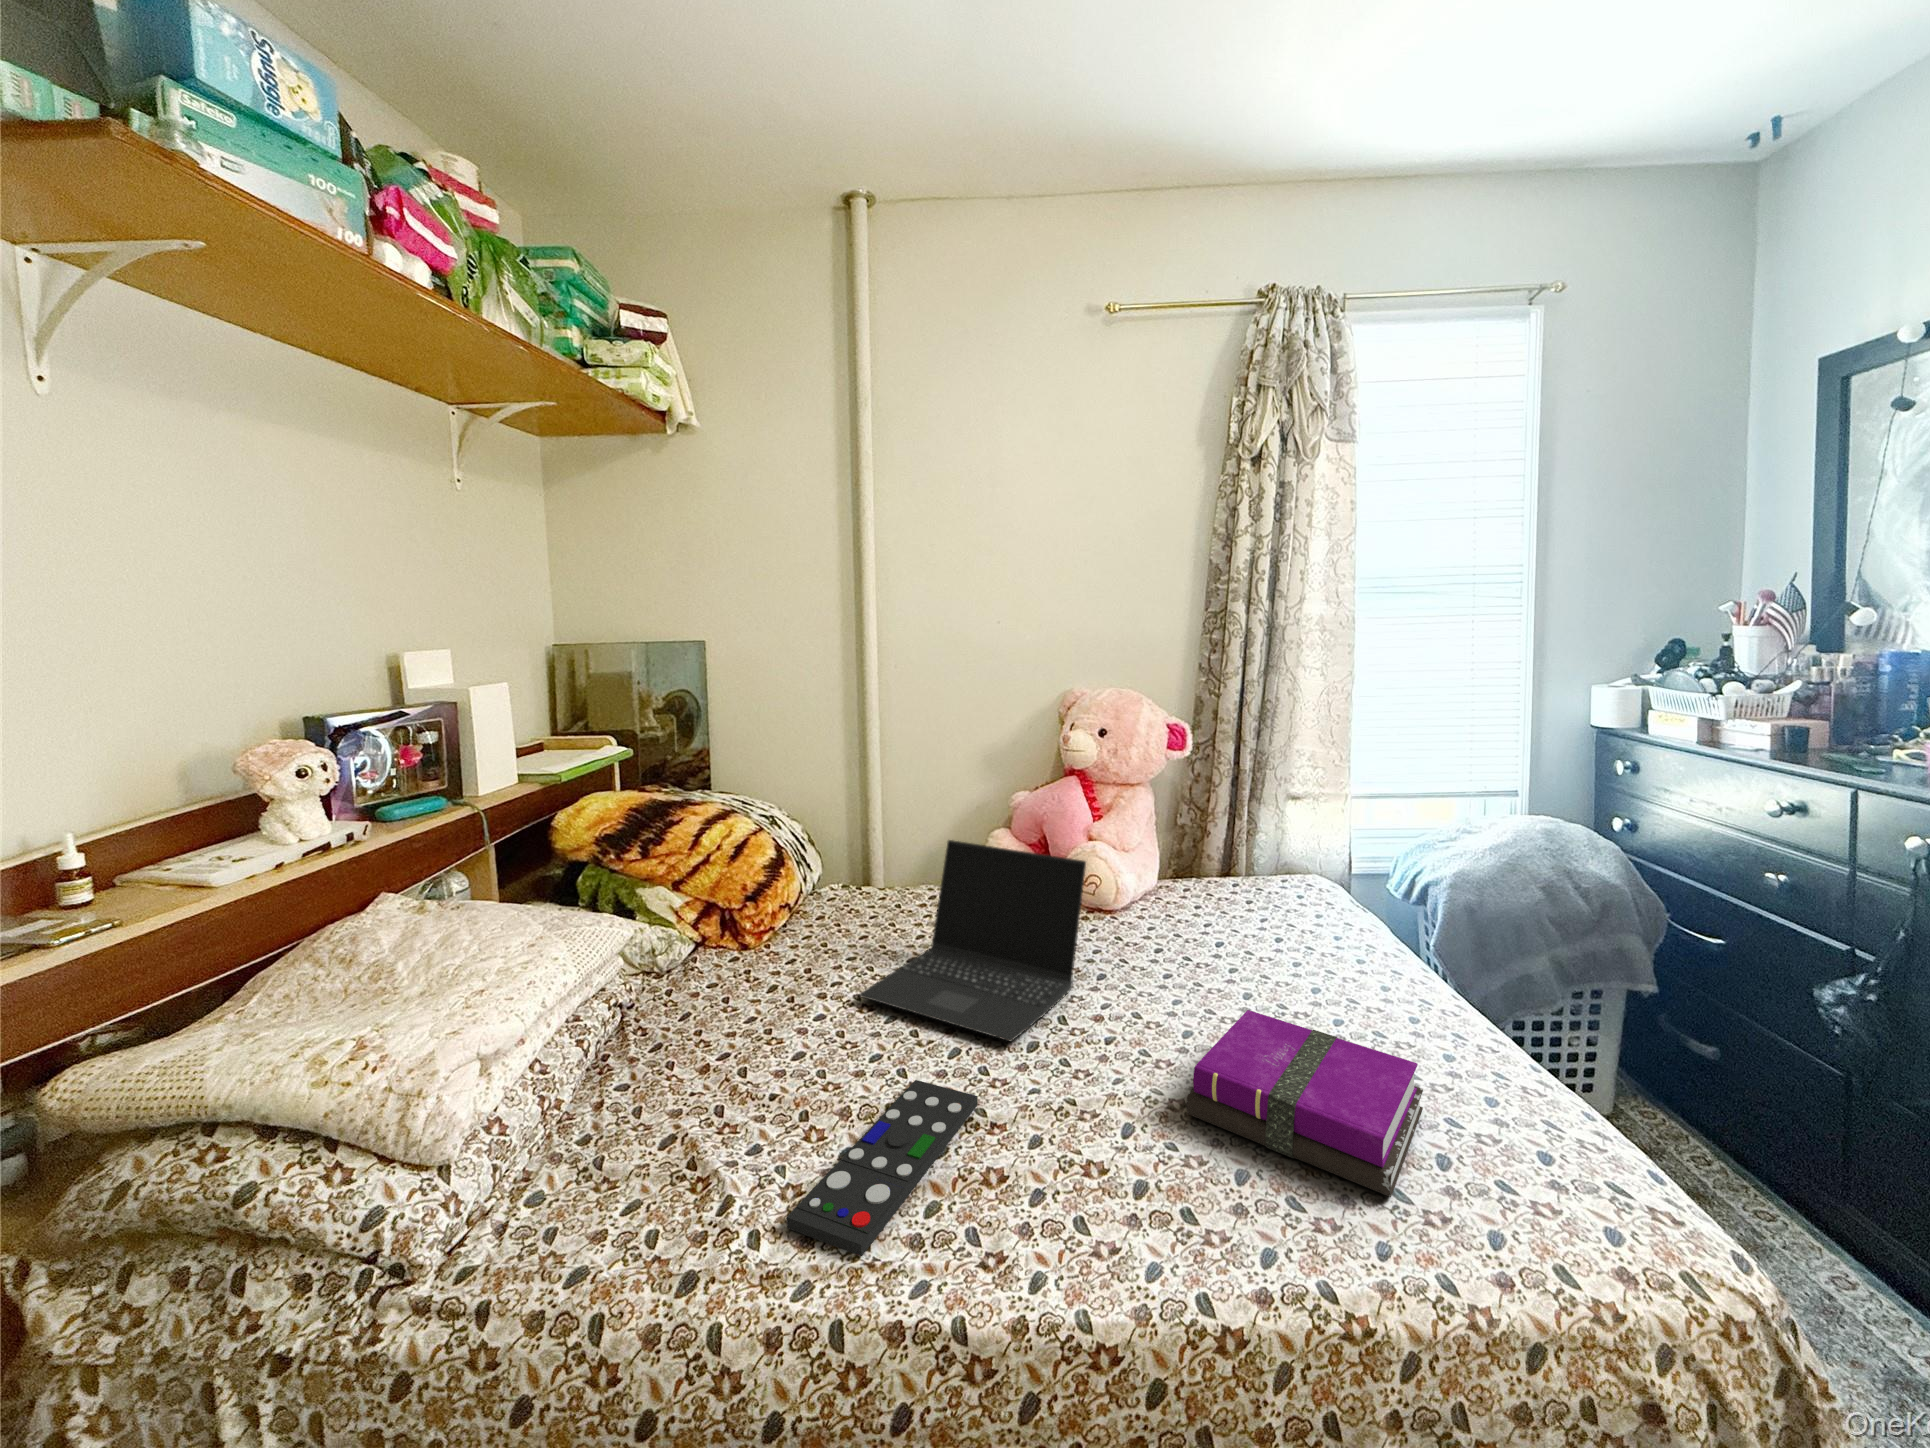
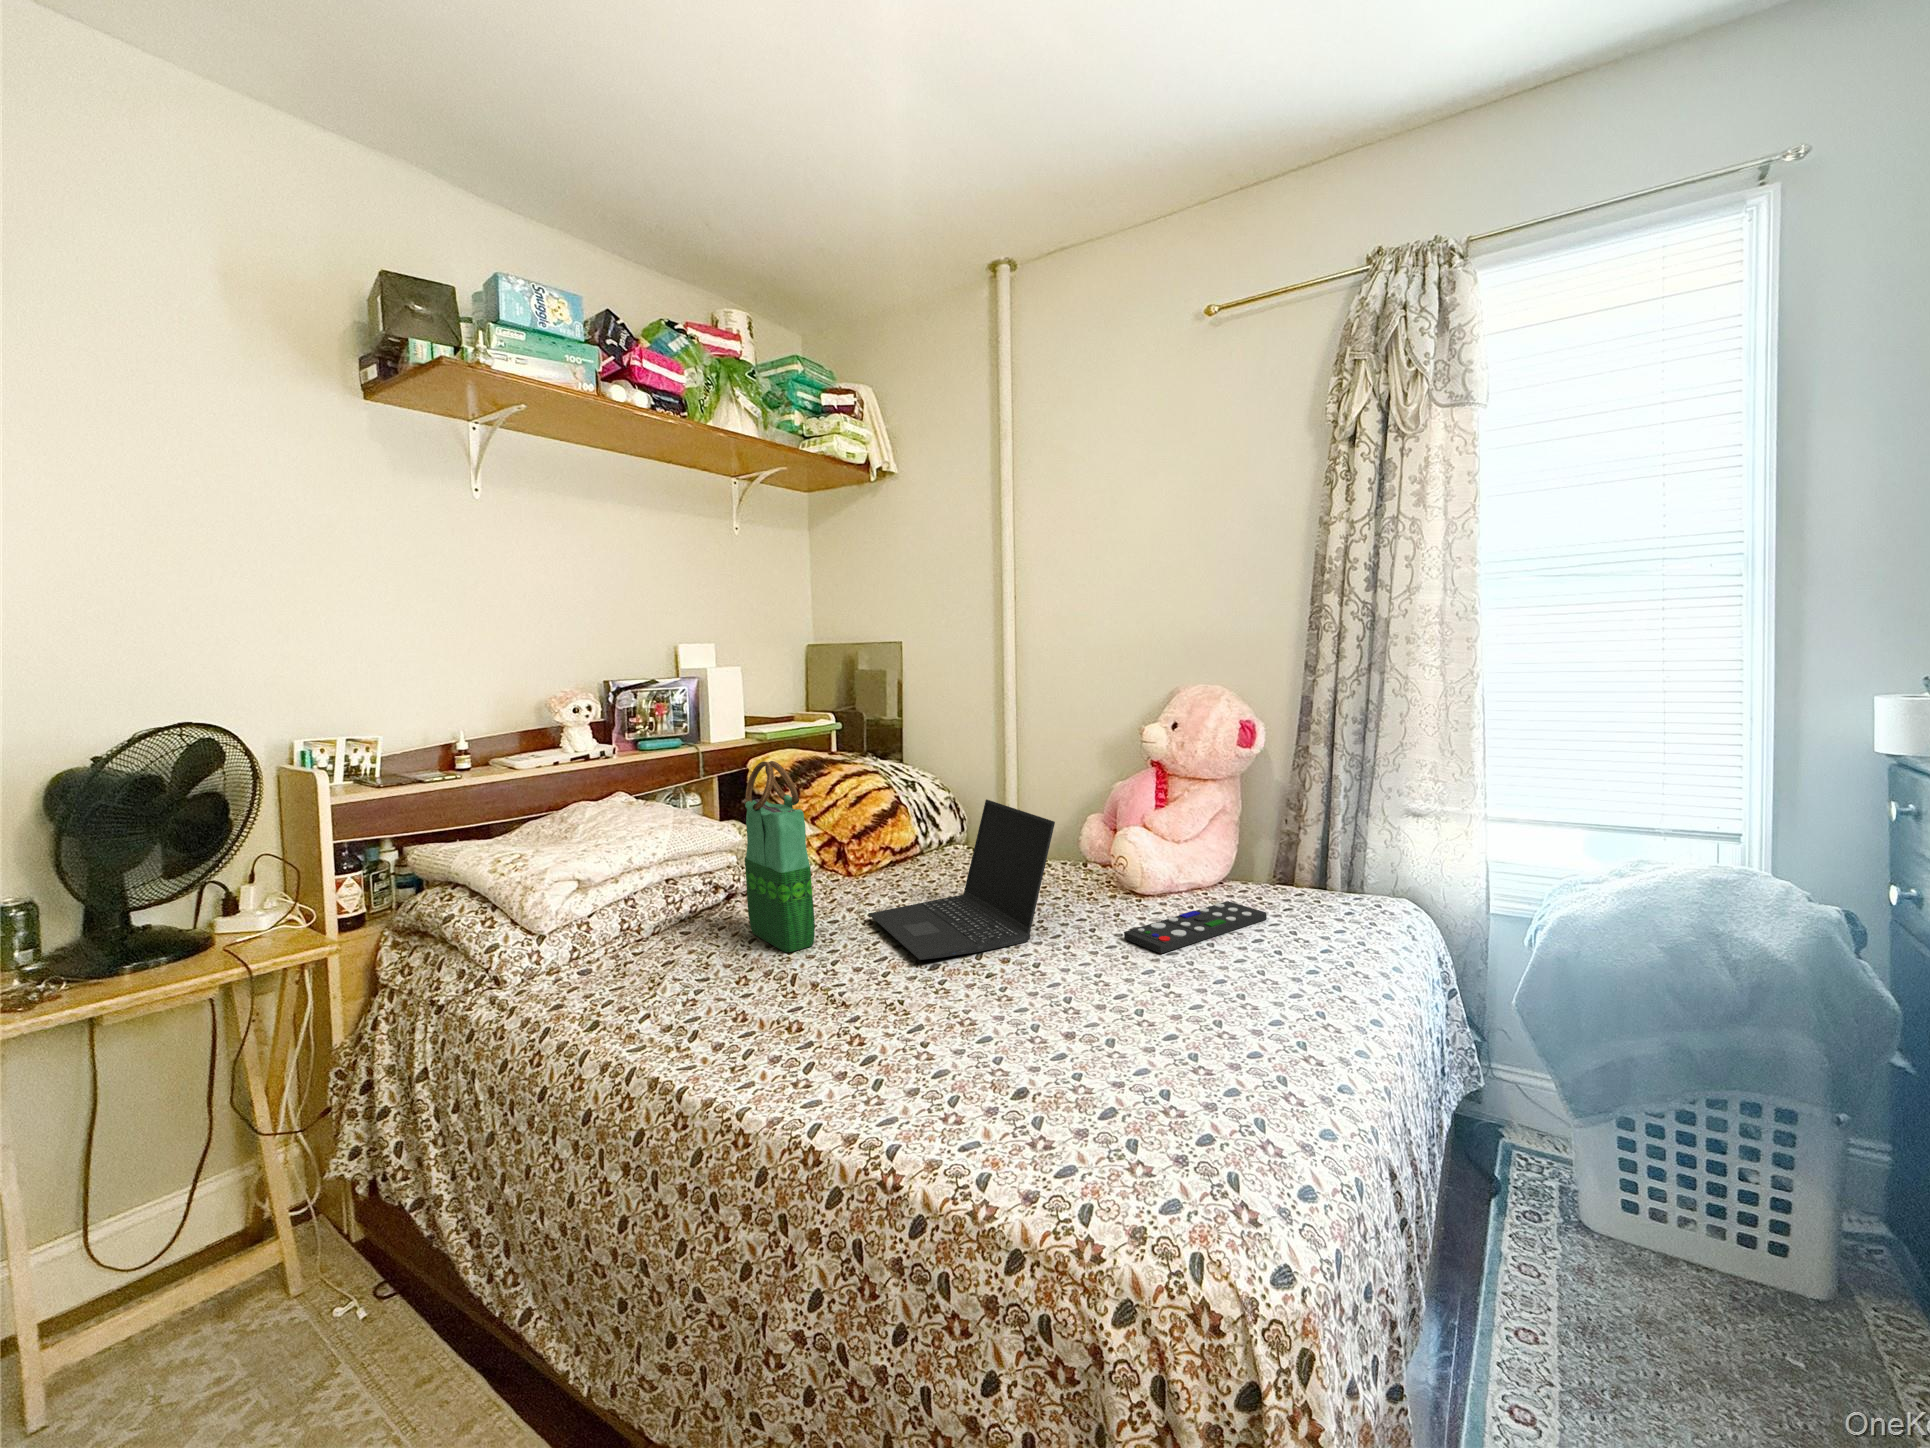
tote bag: none [711,830,842,1073] -> present [745,761,815,952]
notebook: present [1186,1010,1423,1197] -> none [968,966,1178,1121]
remote control: present [787,1080,978,1256] -> present [1124,901,1267,954]

